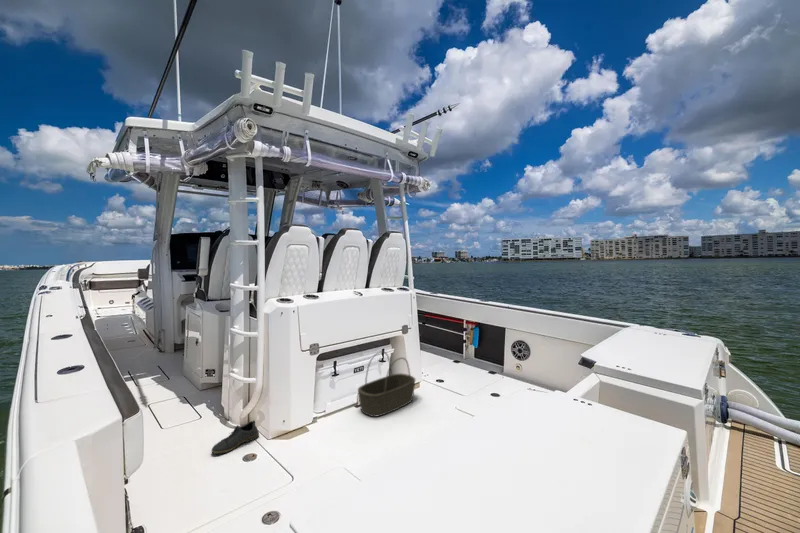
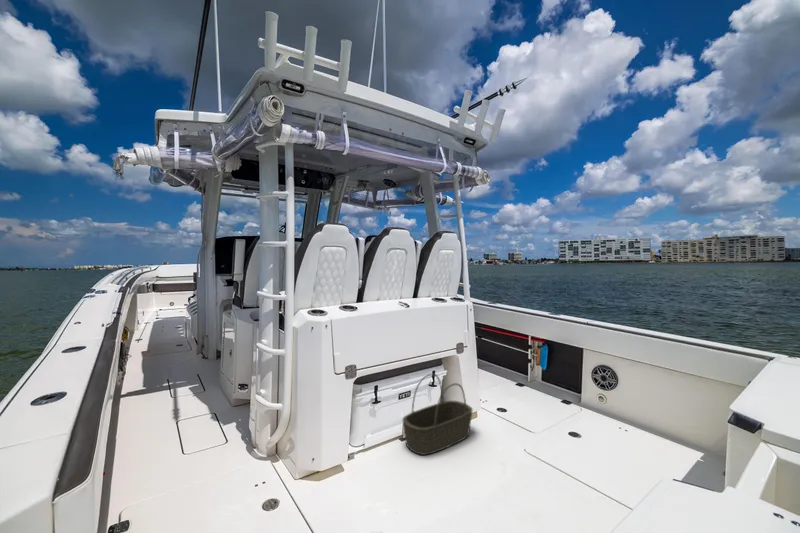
shoe: present [212,420,259,454] -> none [230,452,286,492]

